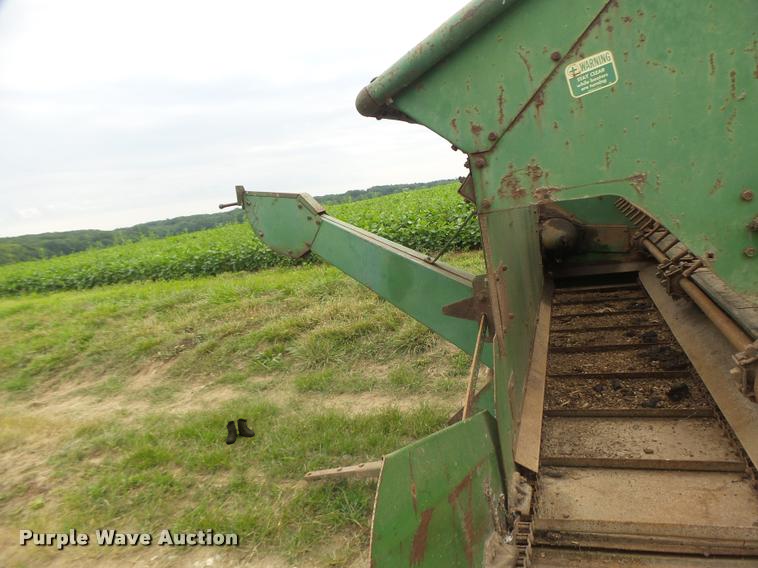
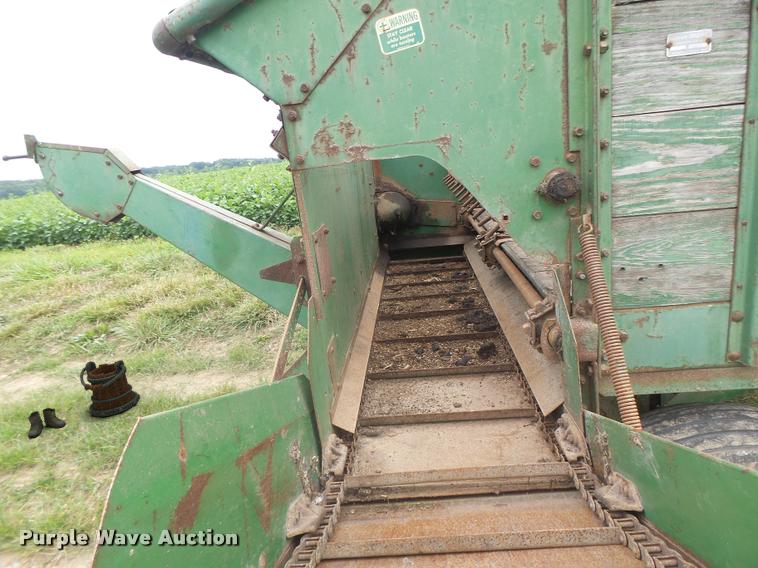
bucket: none [266,379,314,430] -> present [80,360,140,416]

